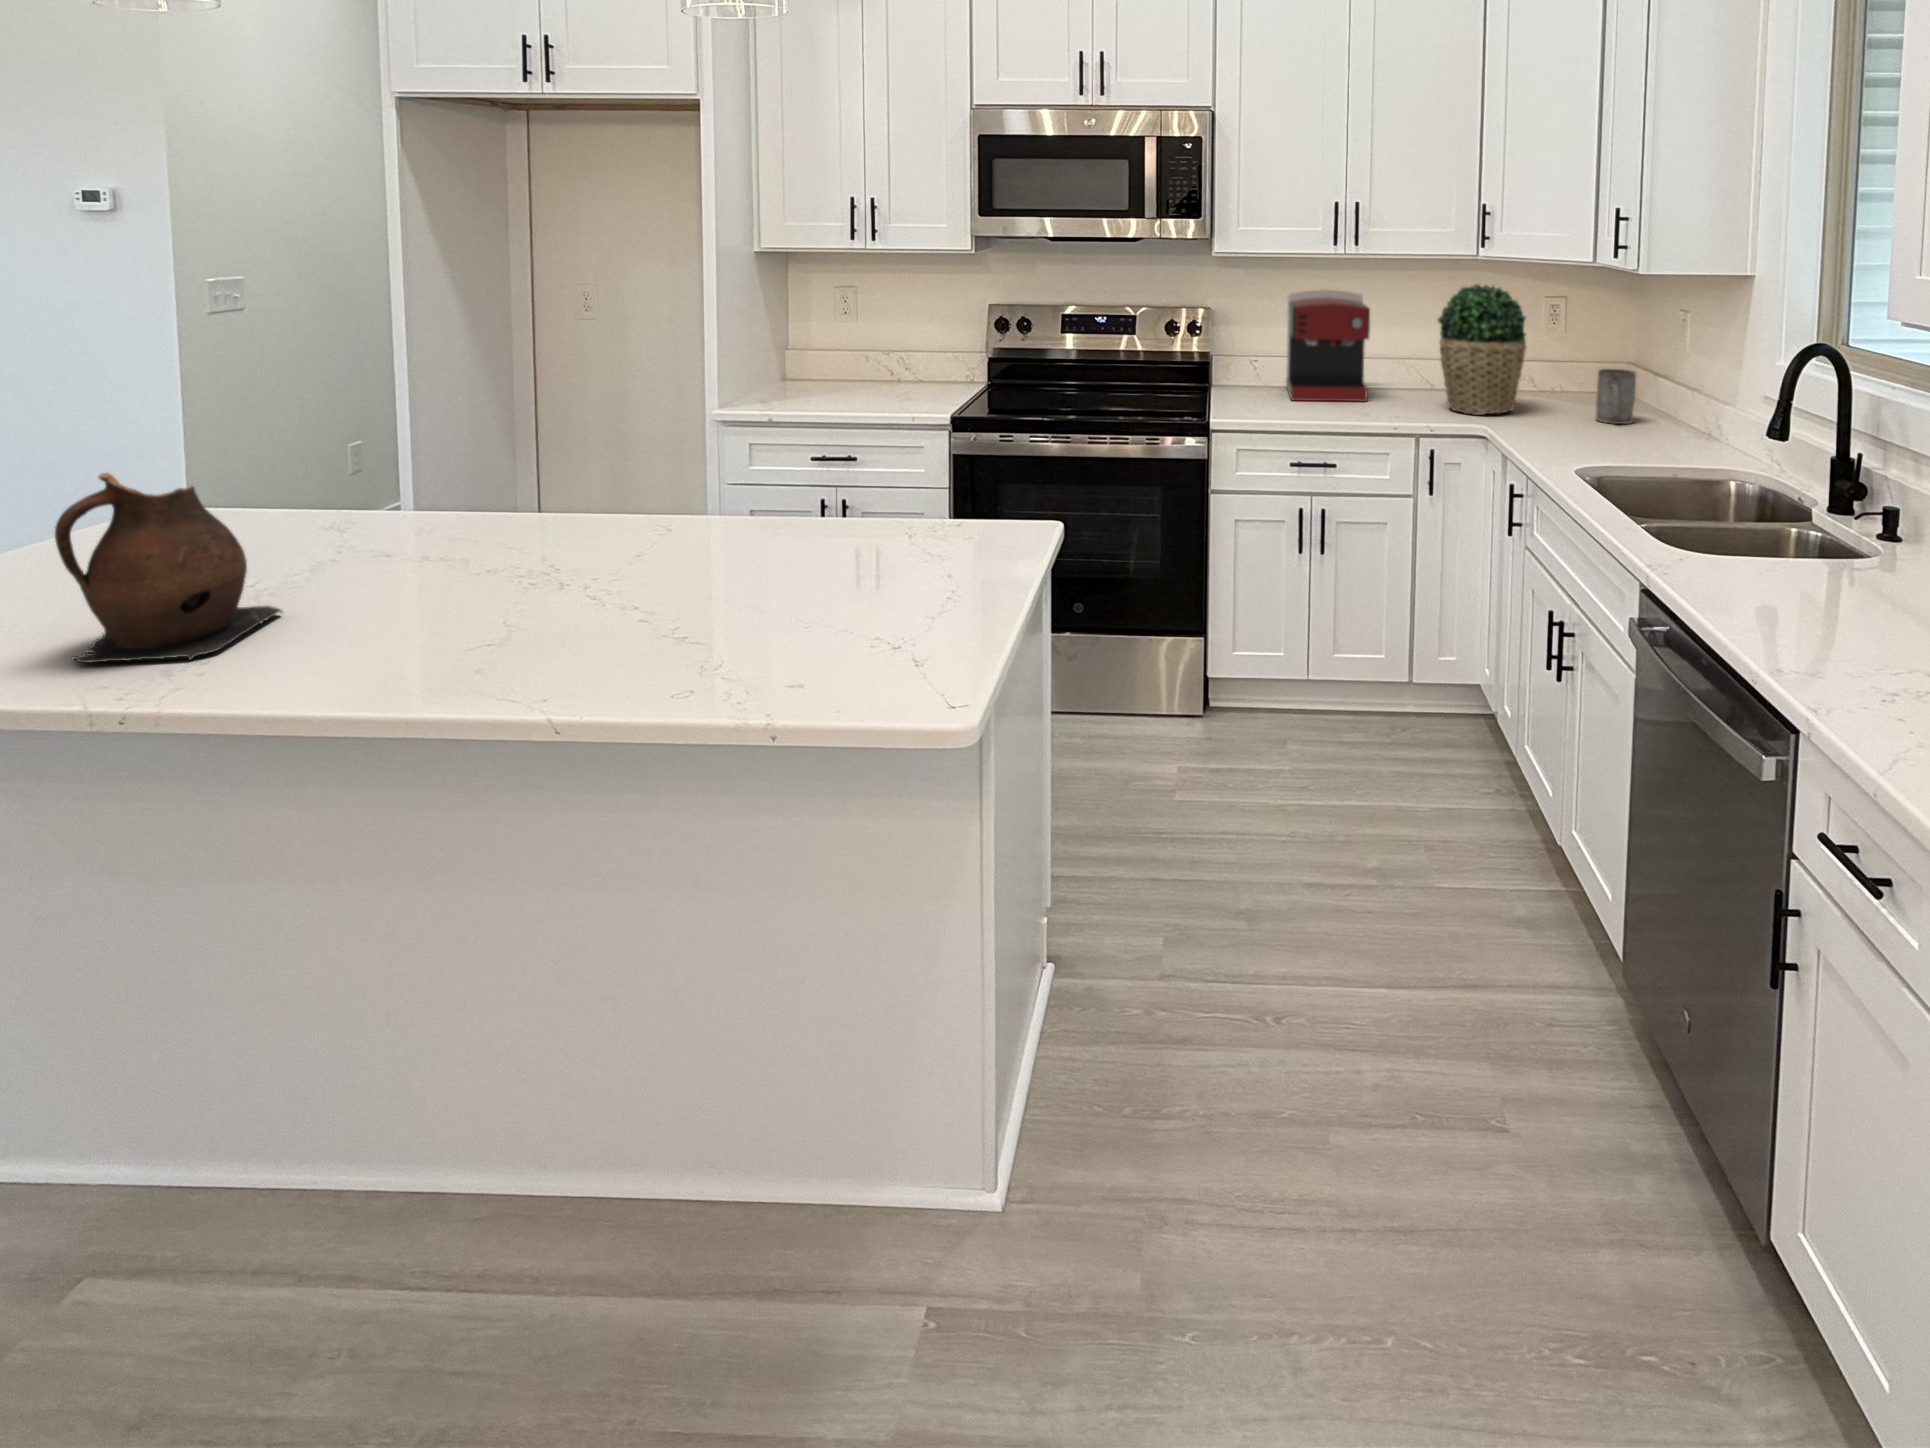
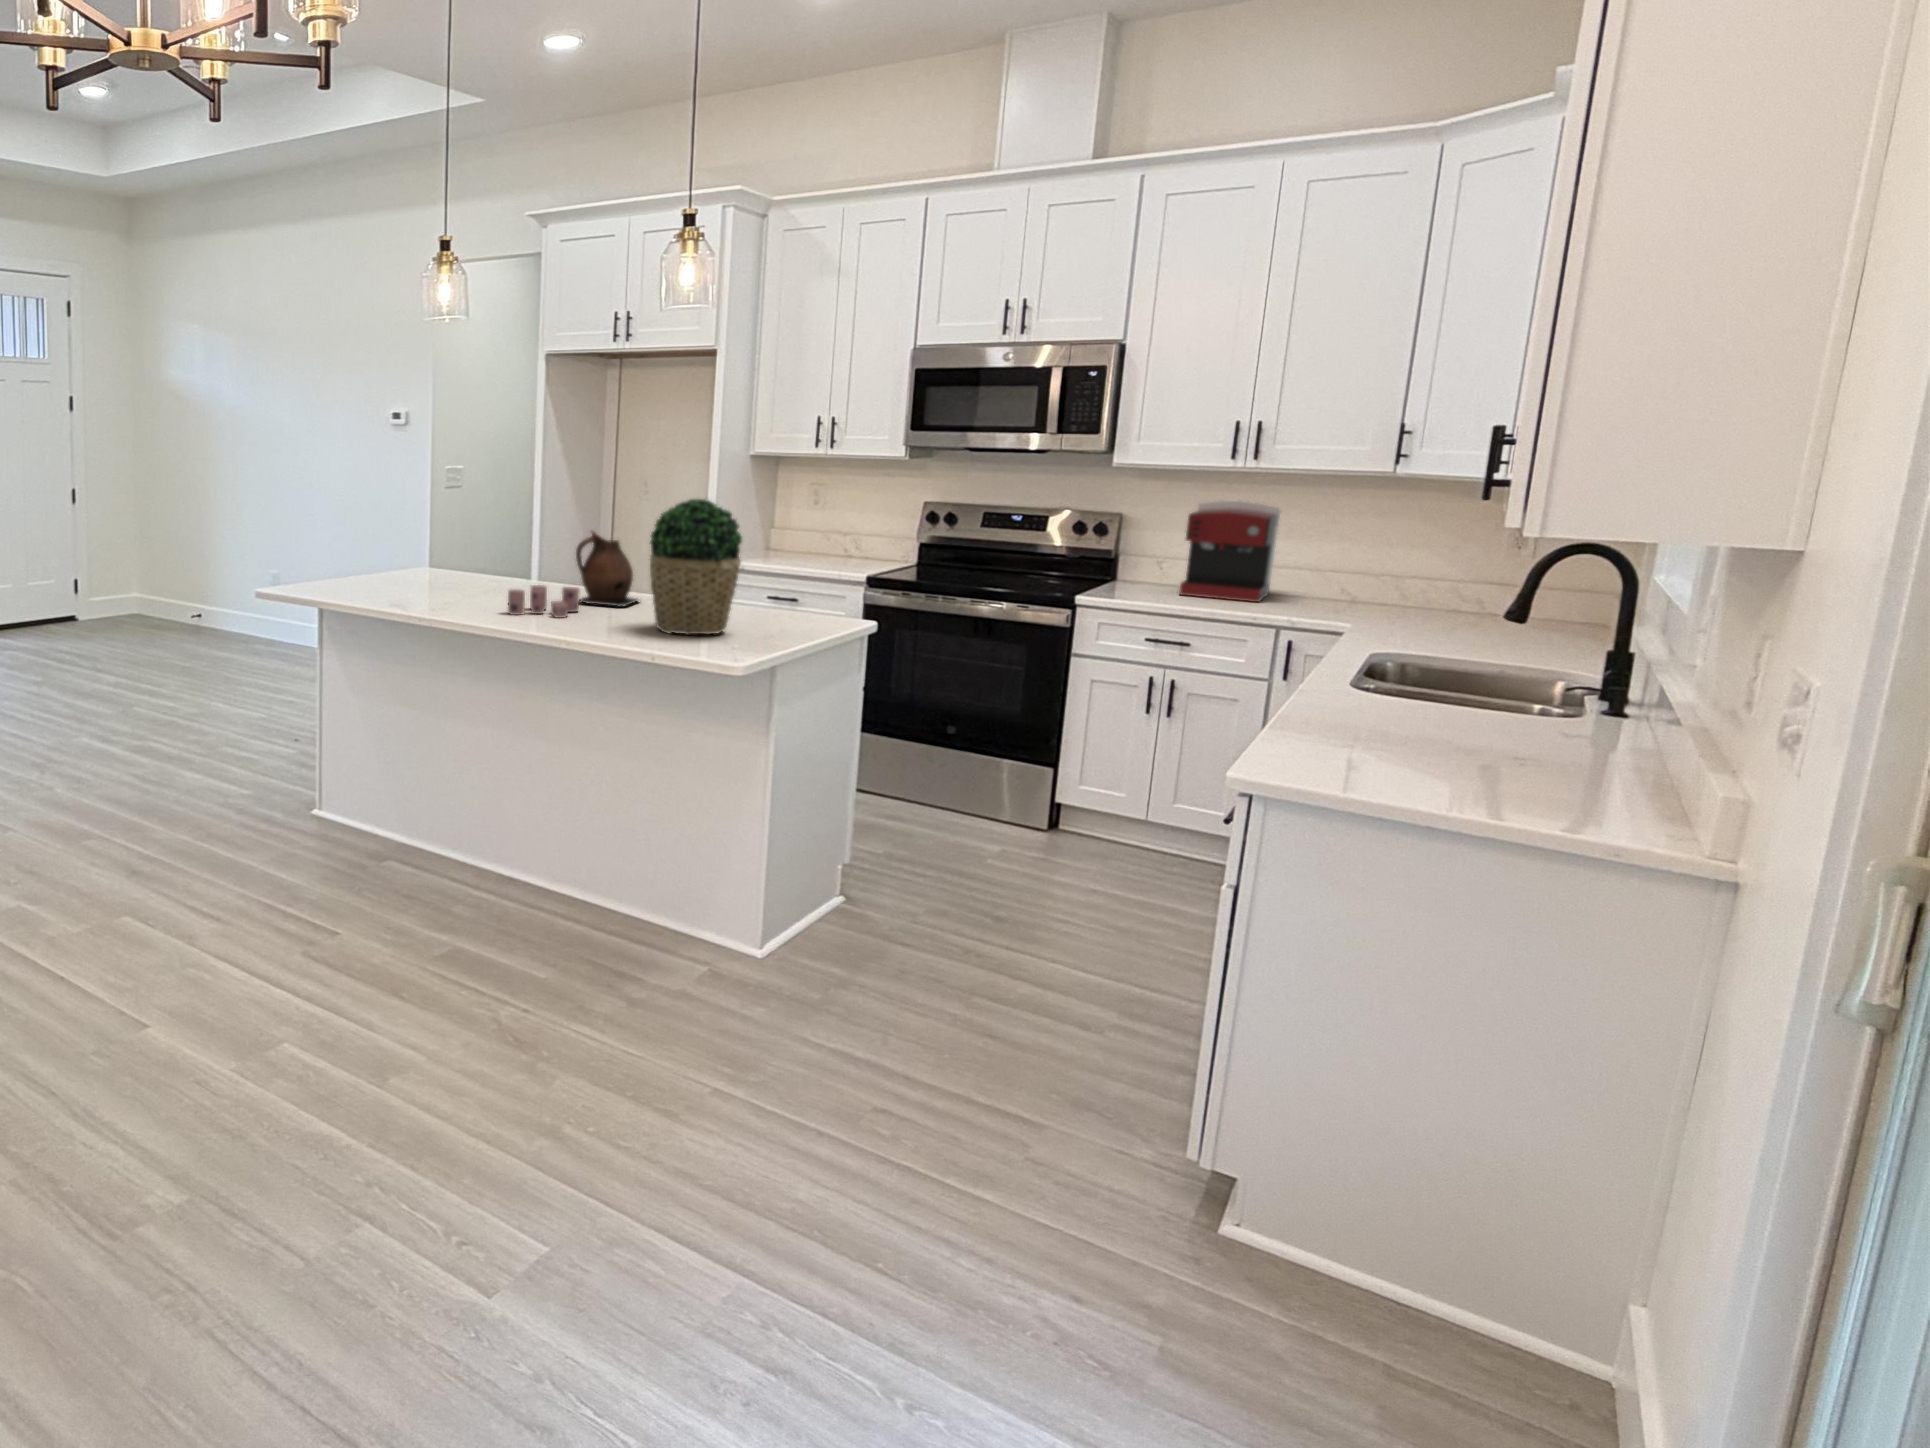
potted plant: present [1438,284,1526,415] -> present [650,499,742,635]
mug: present [1596,369,1636,424] -> none [1504,588,1562,643]
ceramic pitcher: present [55,473,282,663] -> present [576,531,638,607]
candle: none [331,552,517,653] -> present [508,585,579,618]

